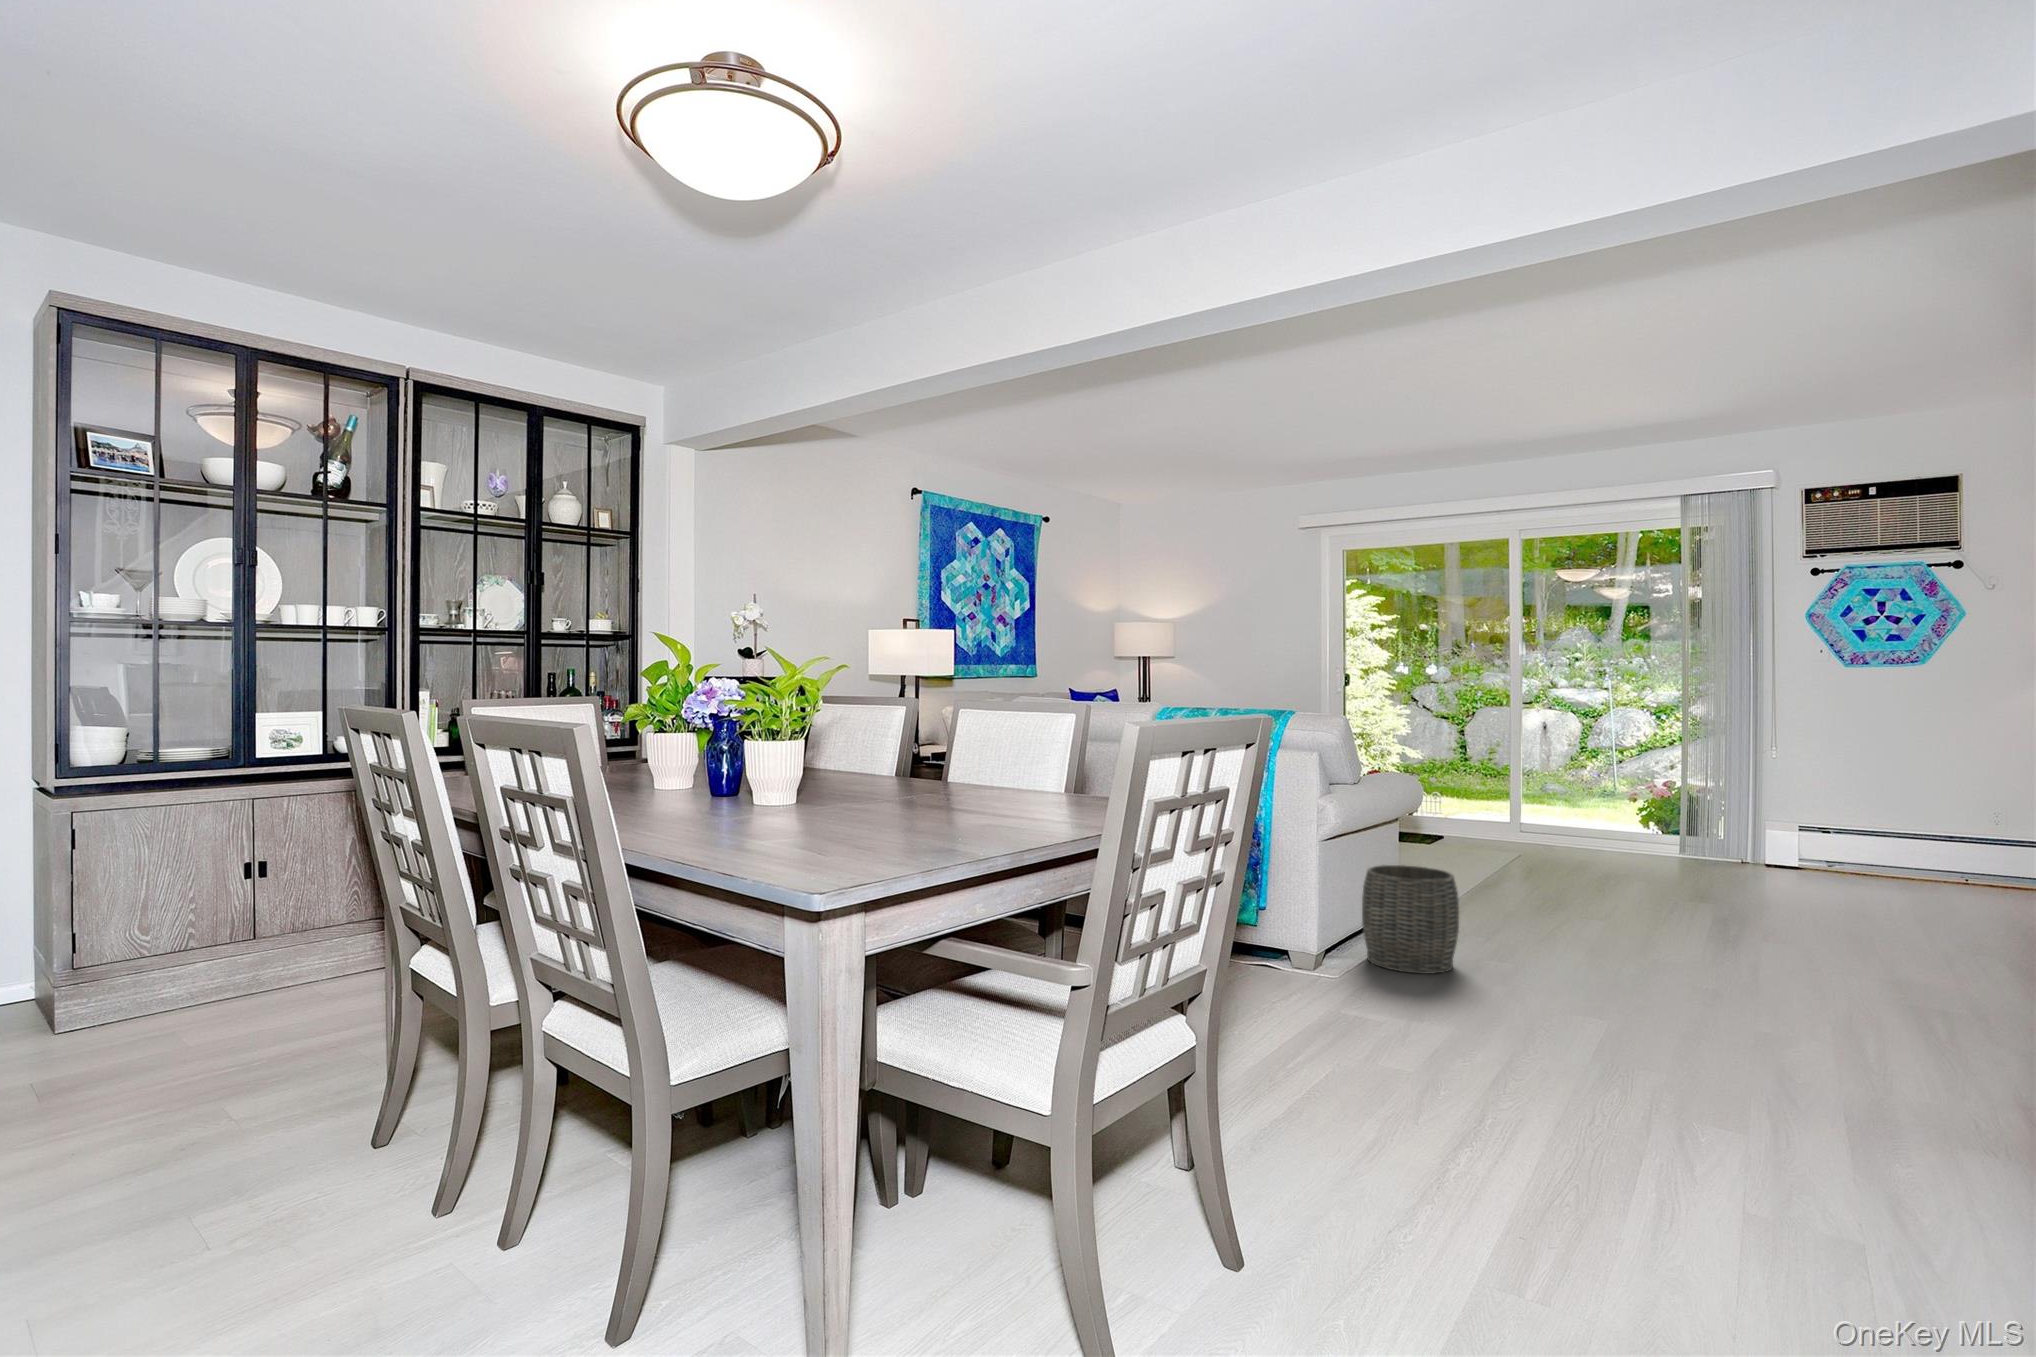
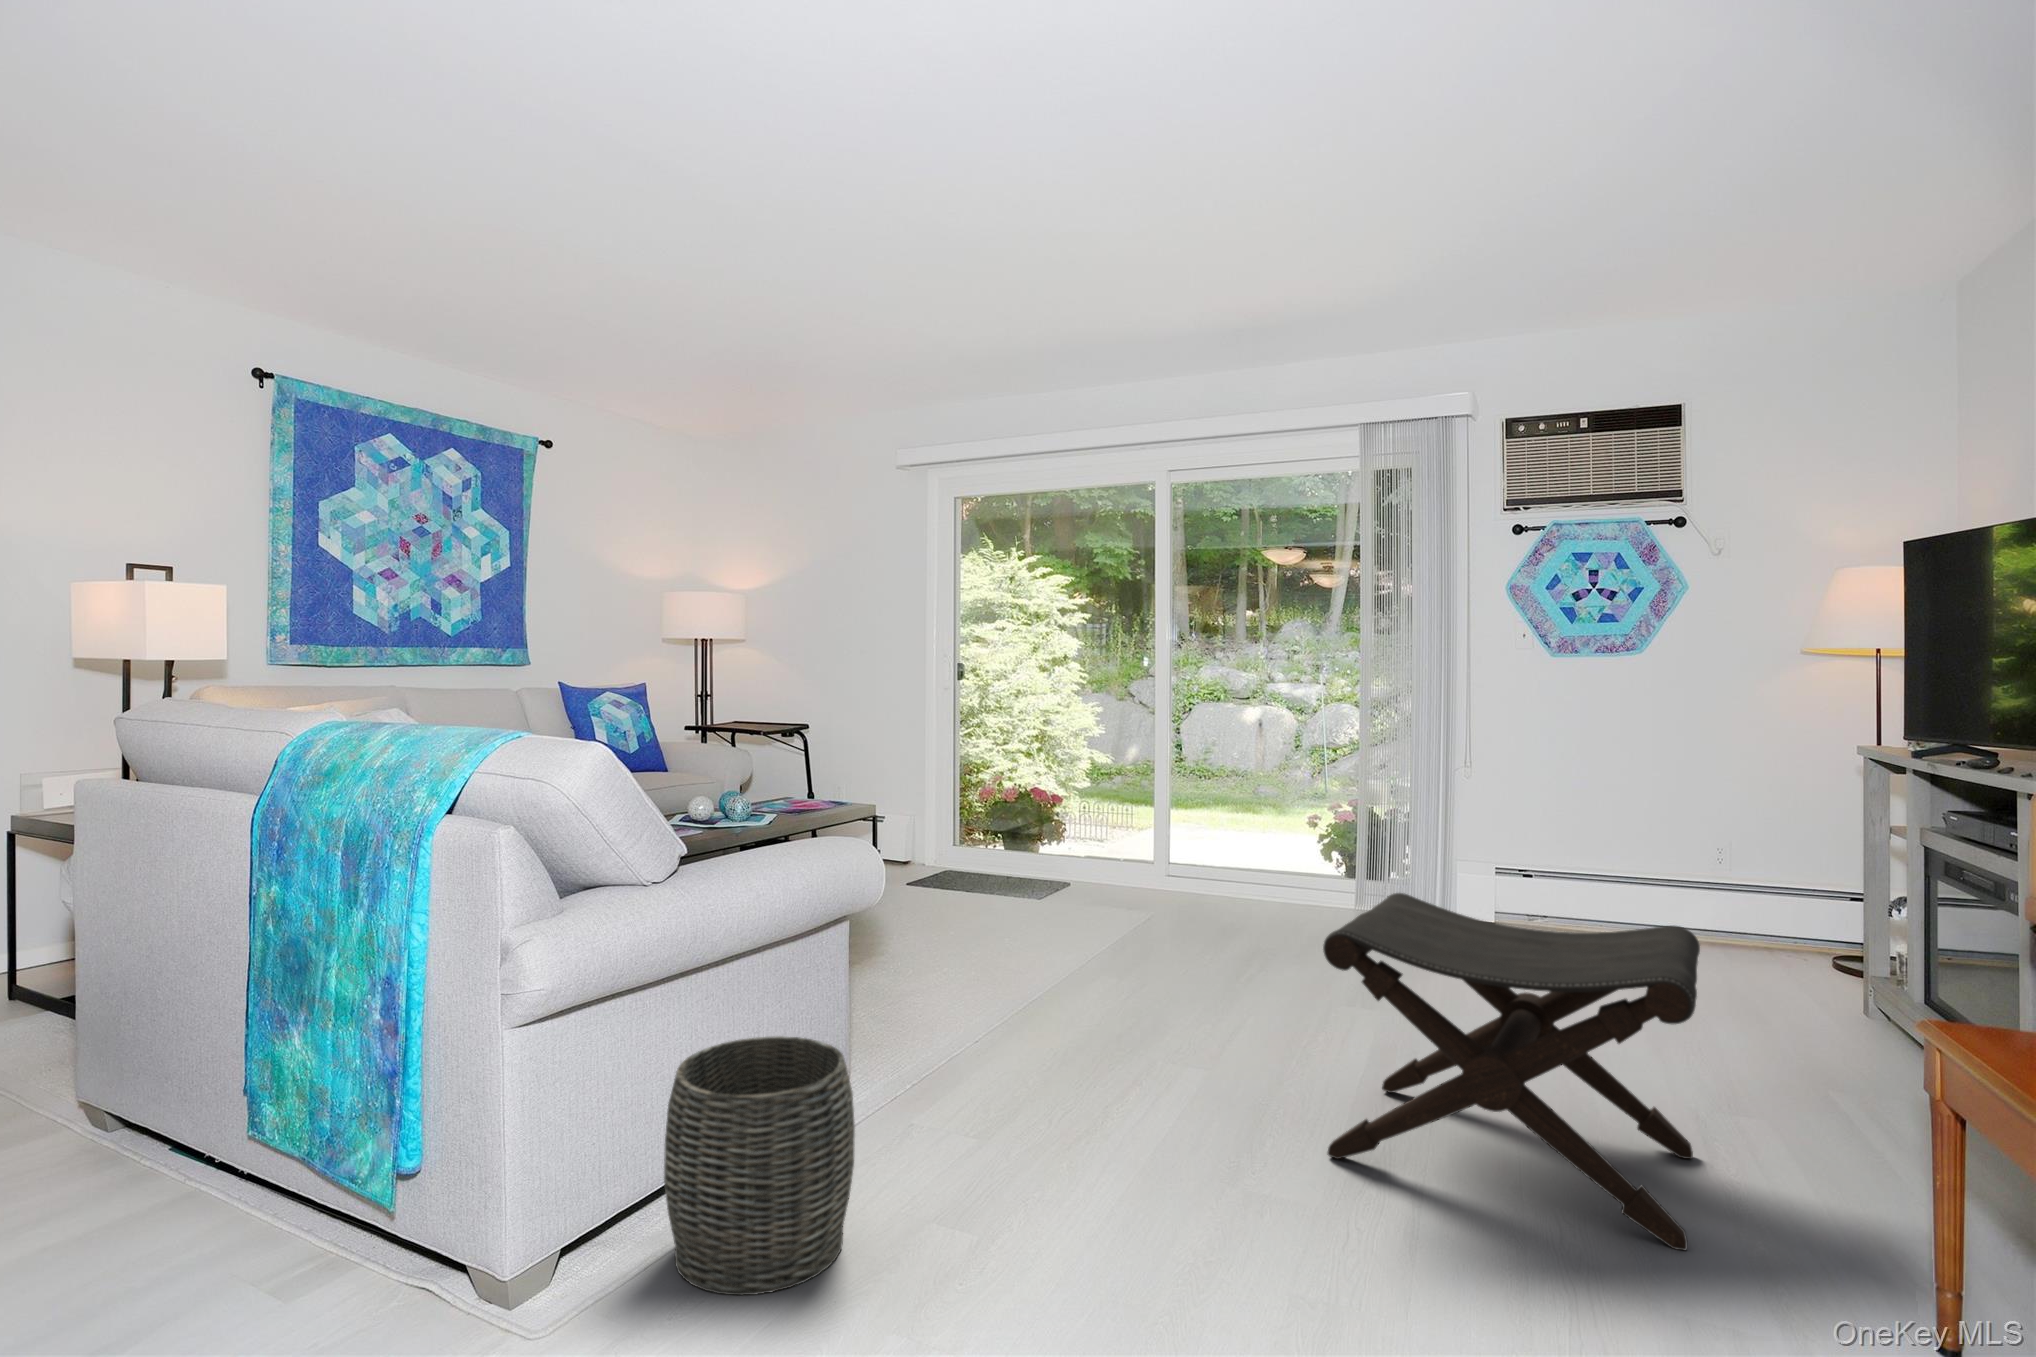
footstool: none [1704,815,1955,994] -> present [1323,893,1700,1251]

